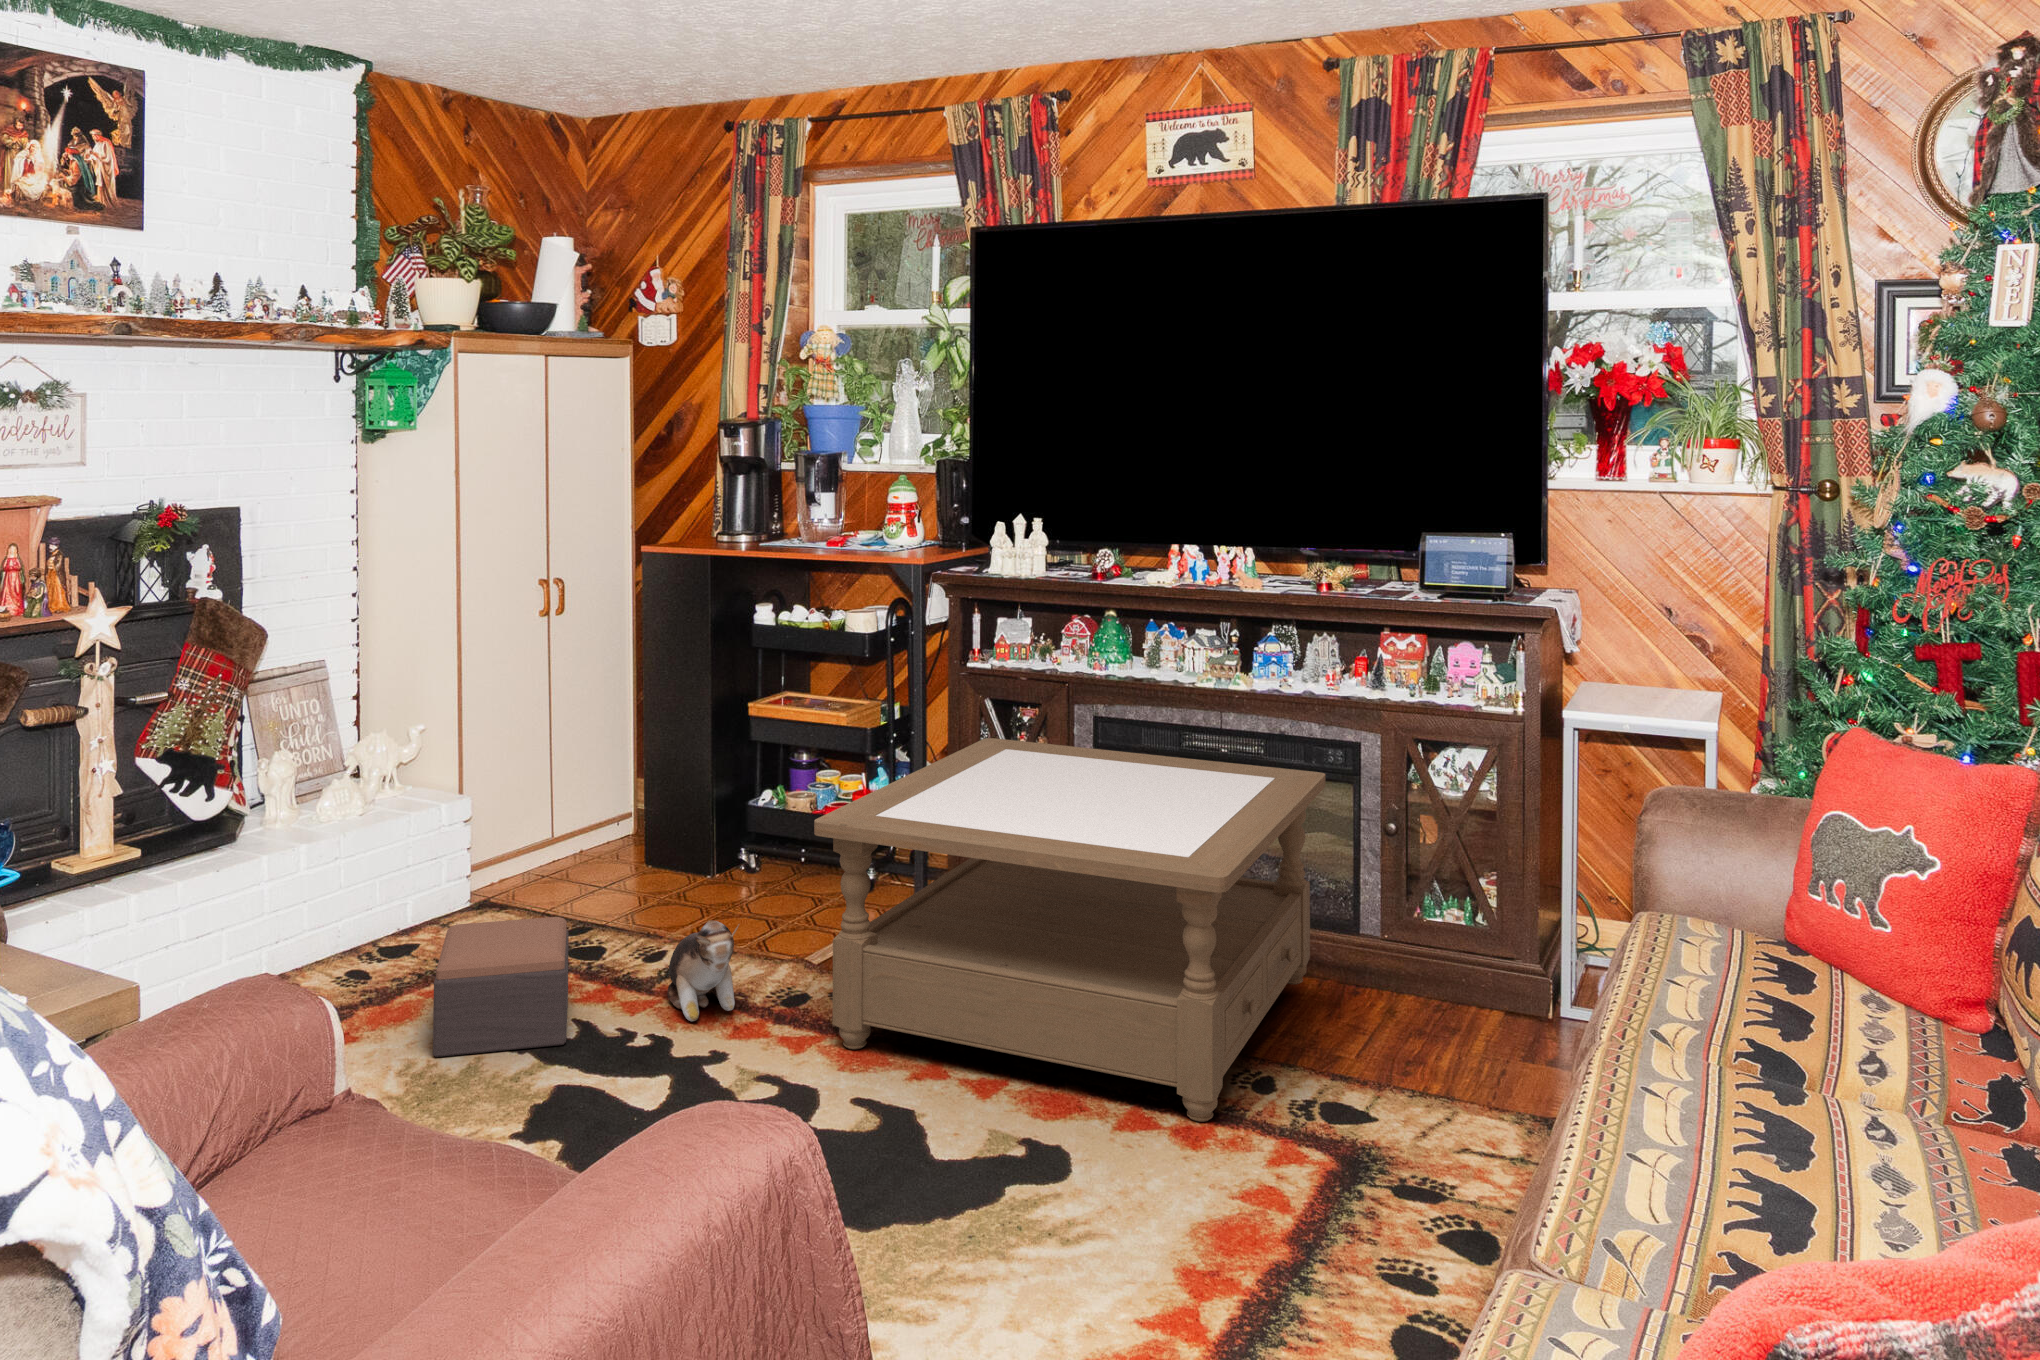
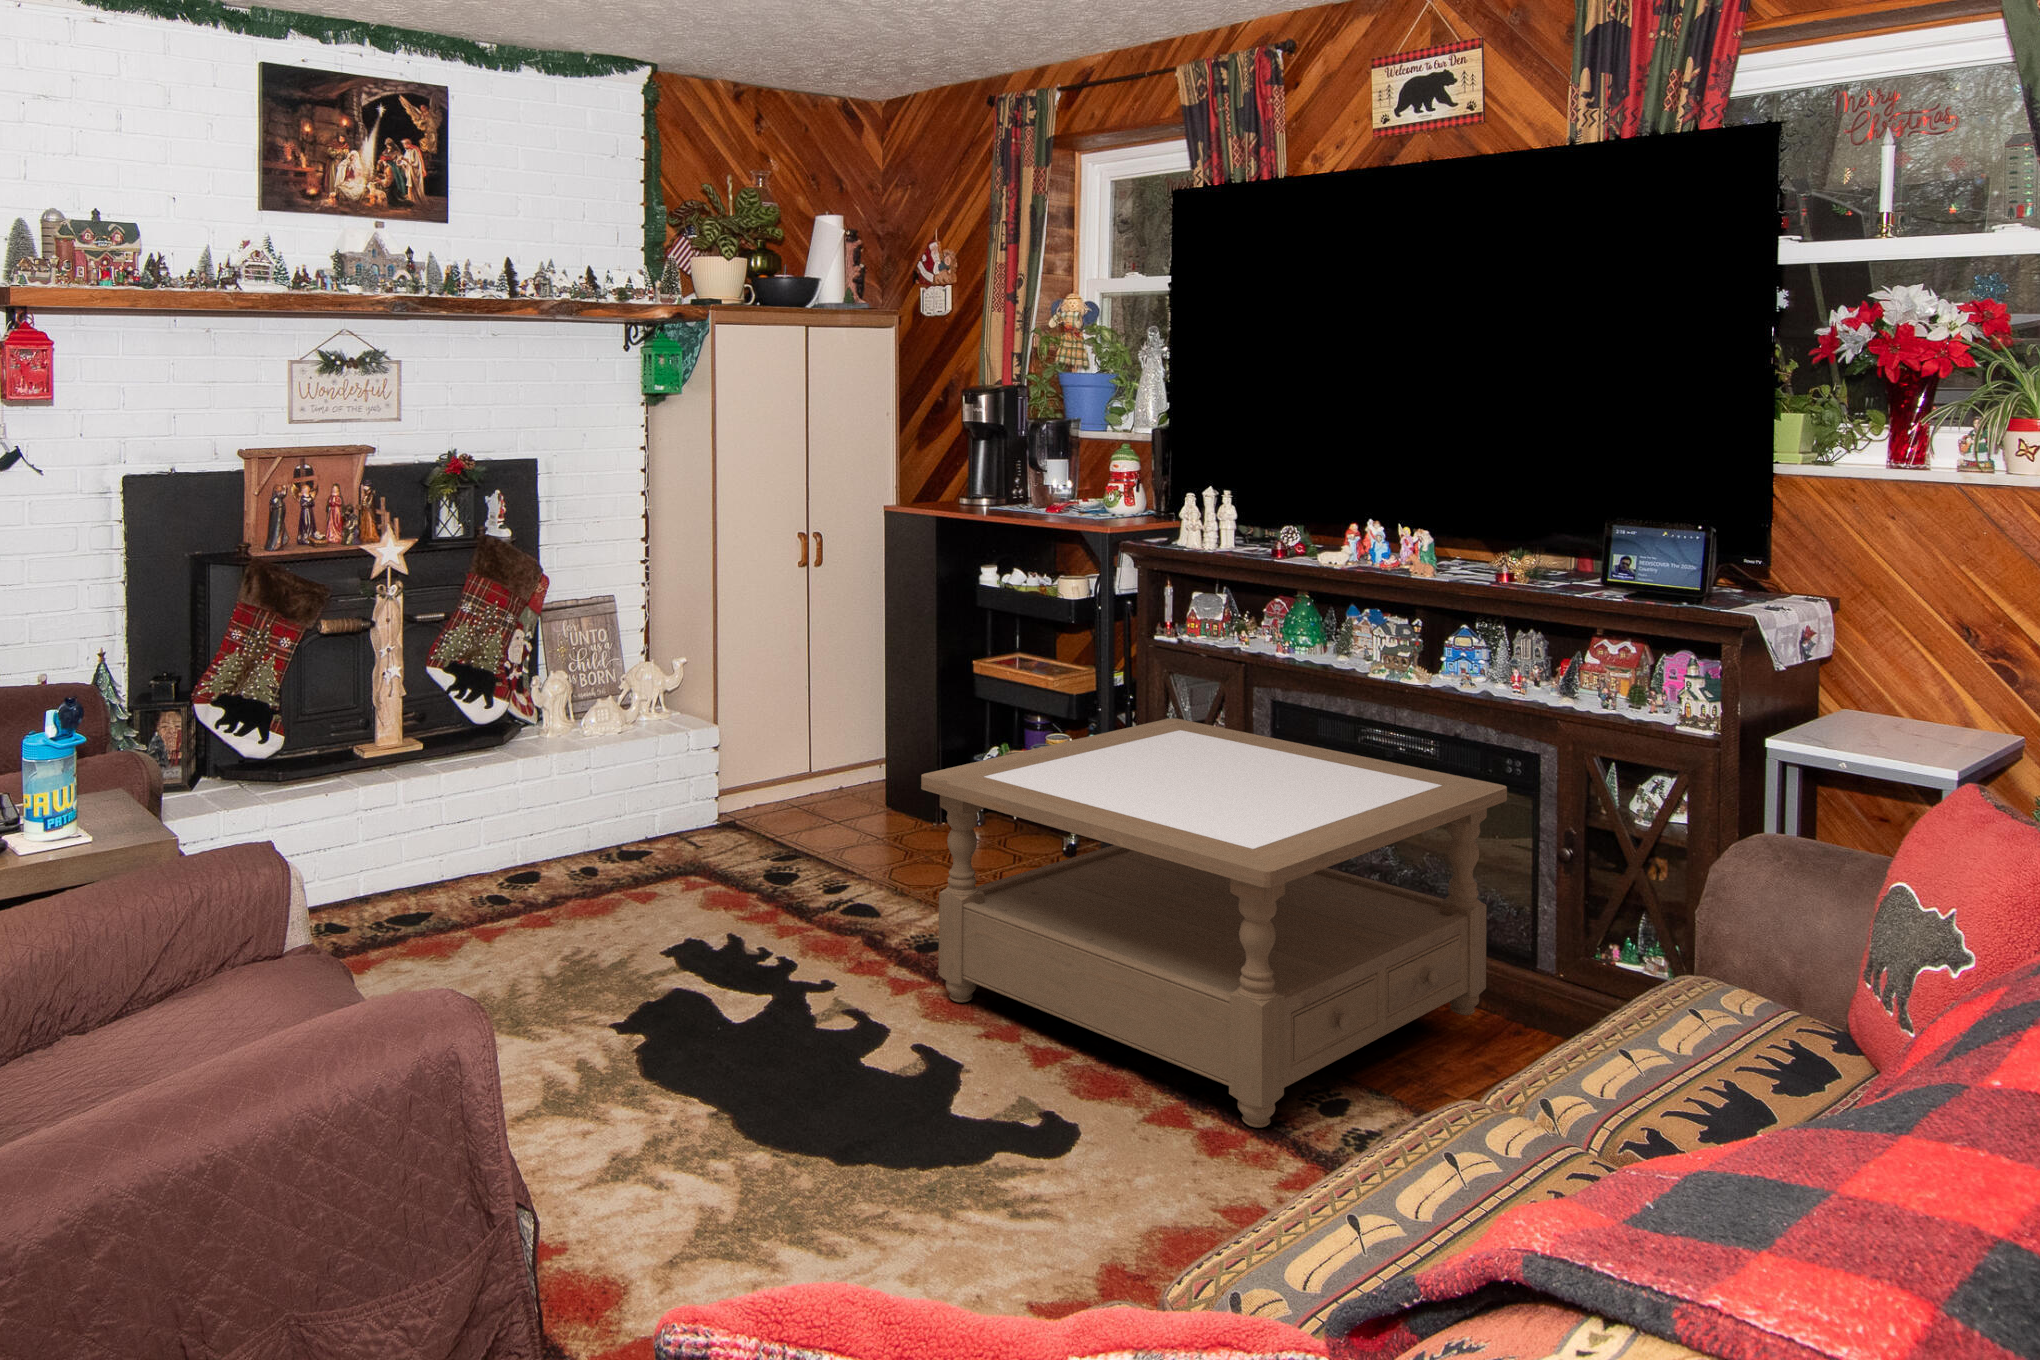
footstool: present [433,917,569,1057] -> none [600,838,739,957]
plush toy: present [668,921,739,1021] -> none [820,861,875,955]

